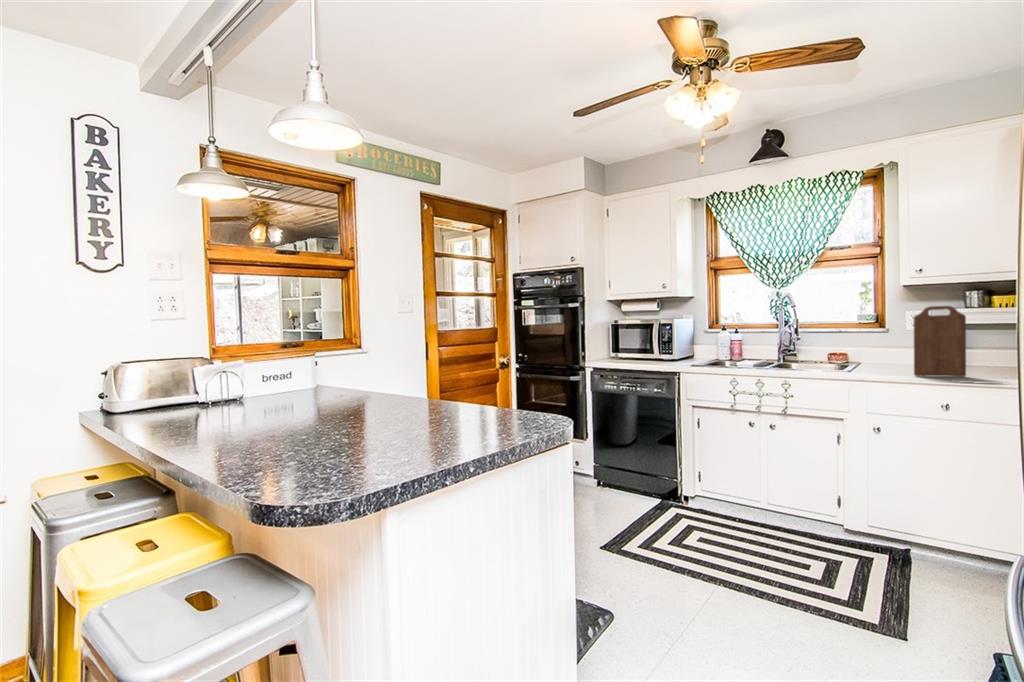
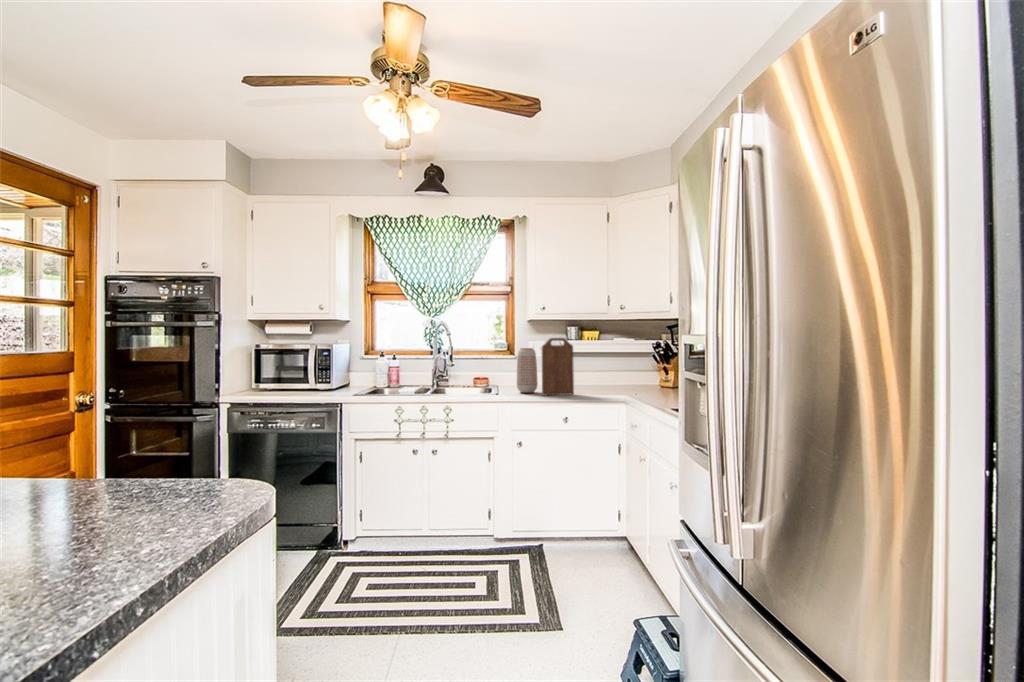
vase: none [880,319,911,372] -> present [517,348,538,393]

